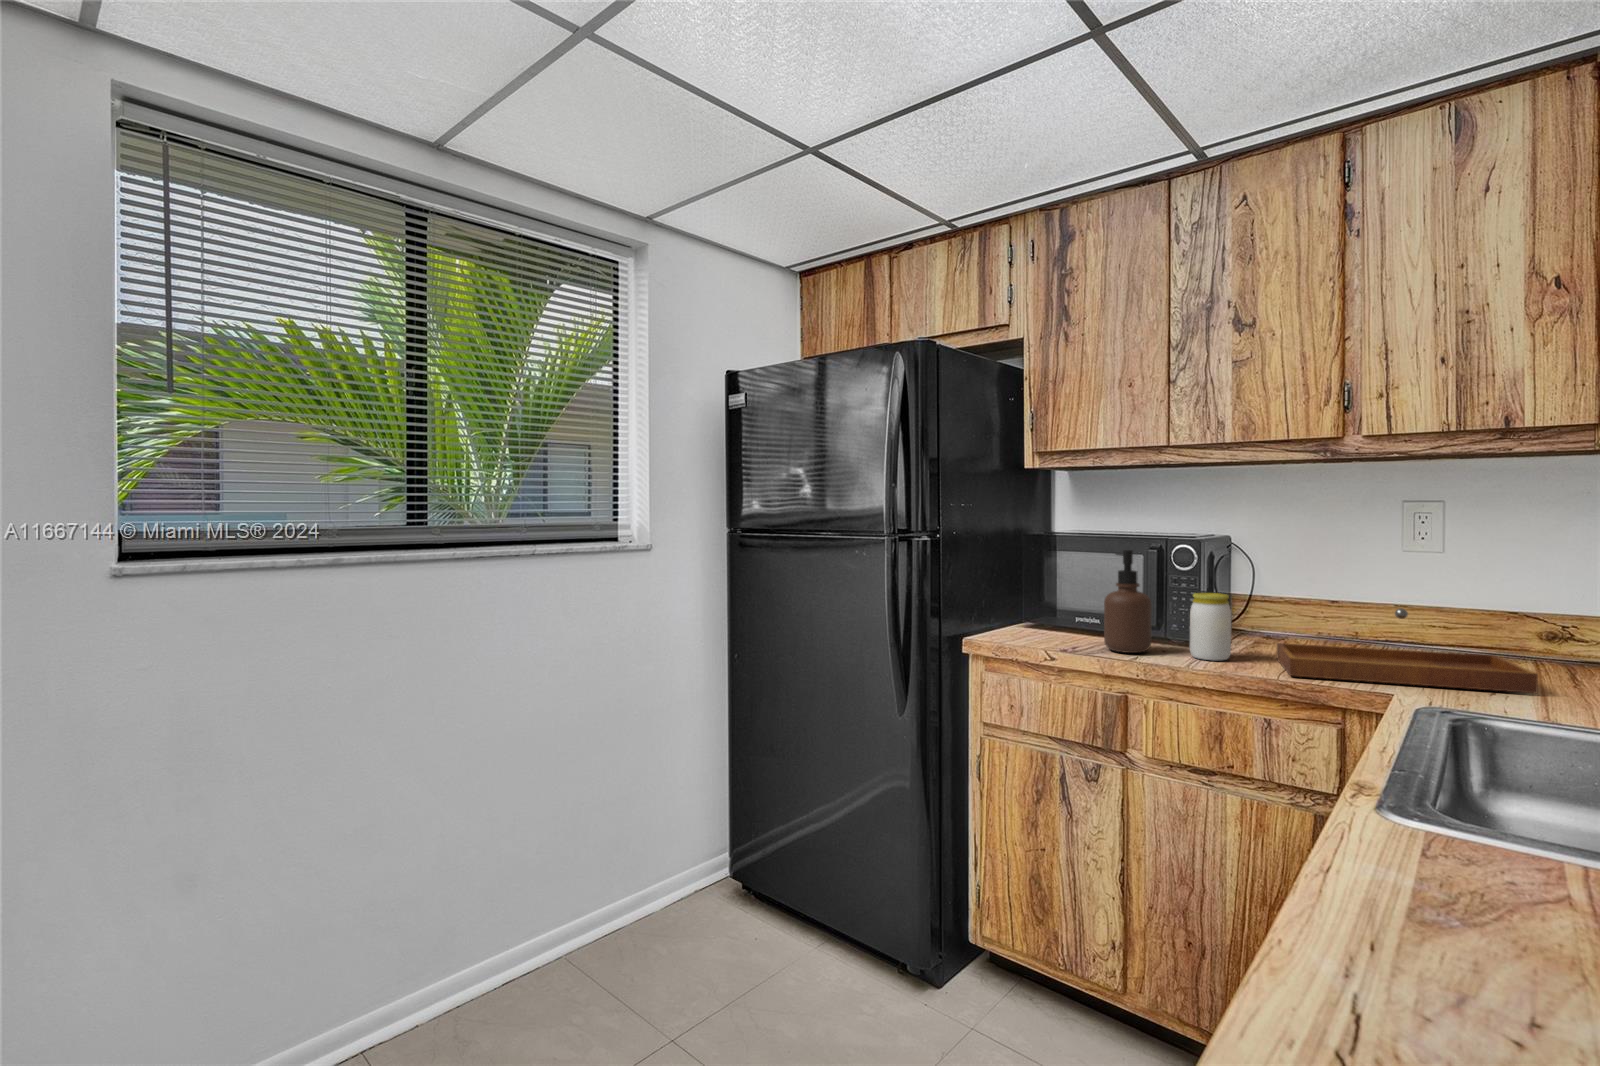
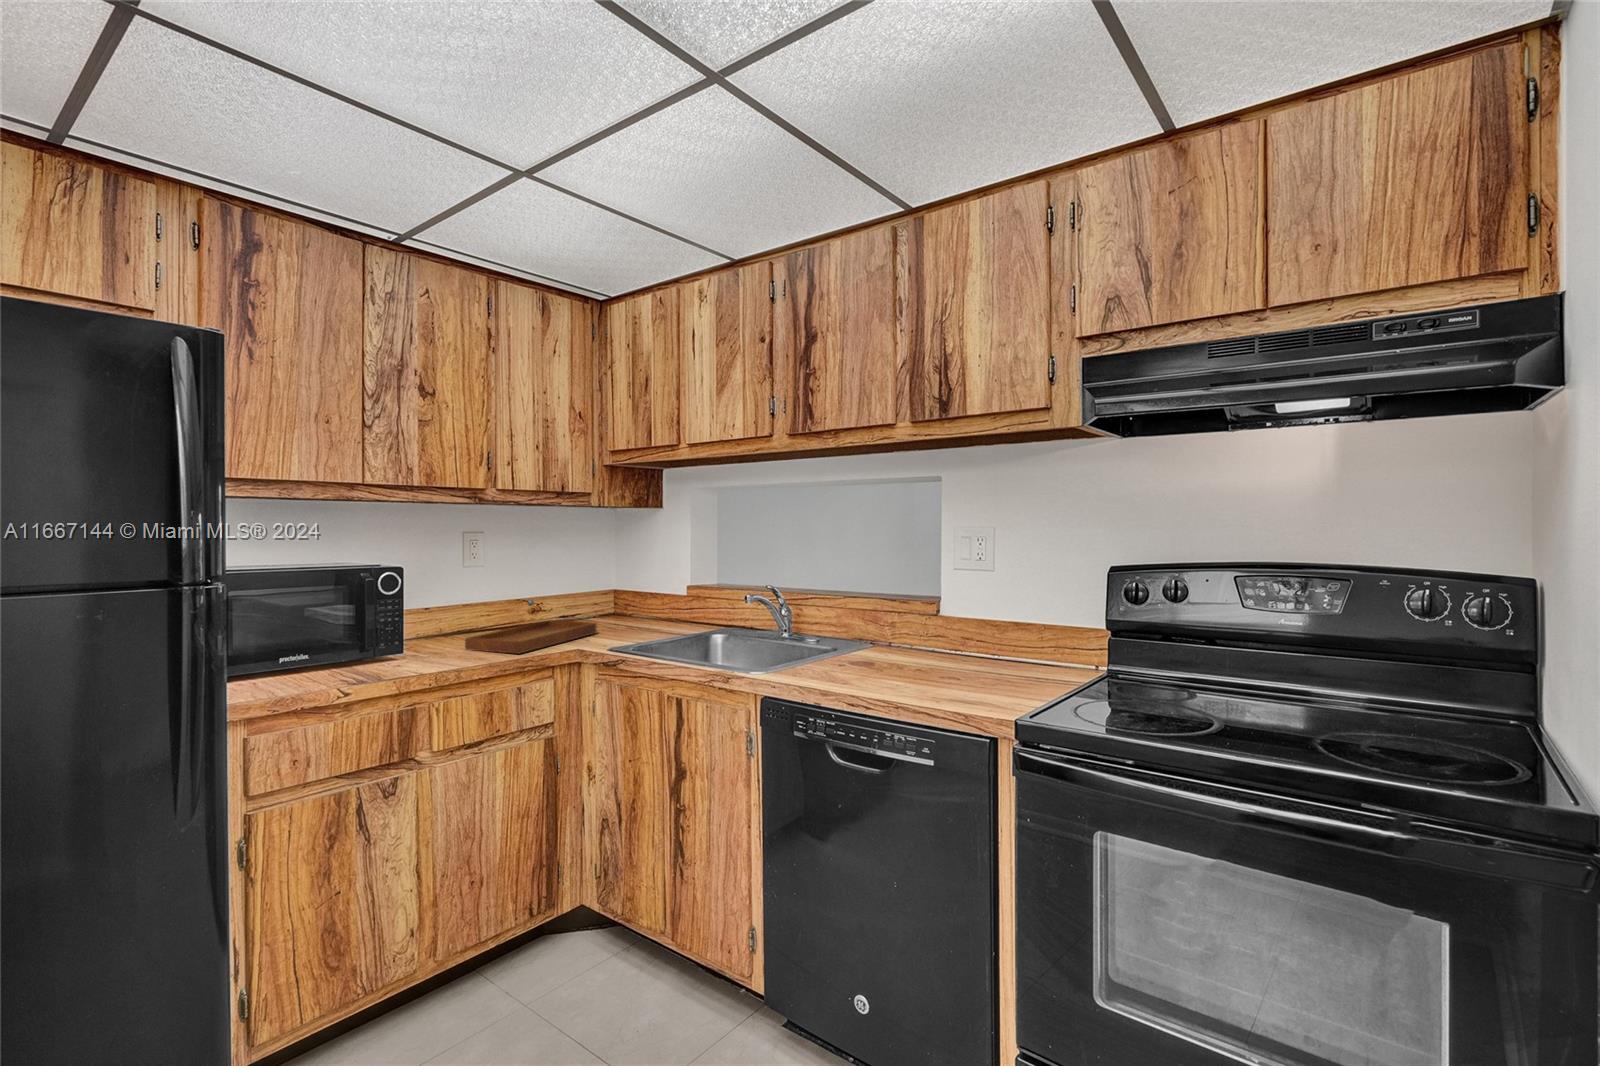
soap dispenser: present [1104,550,1152,653] -> none [358,579,405,674]
jar: present [1190,593,1232,660] -> none [425,607,458,661]

